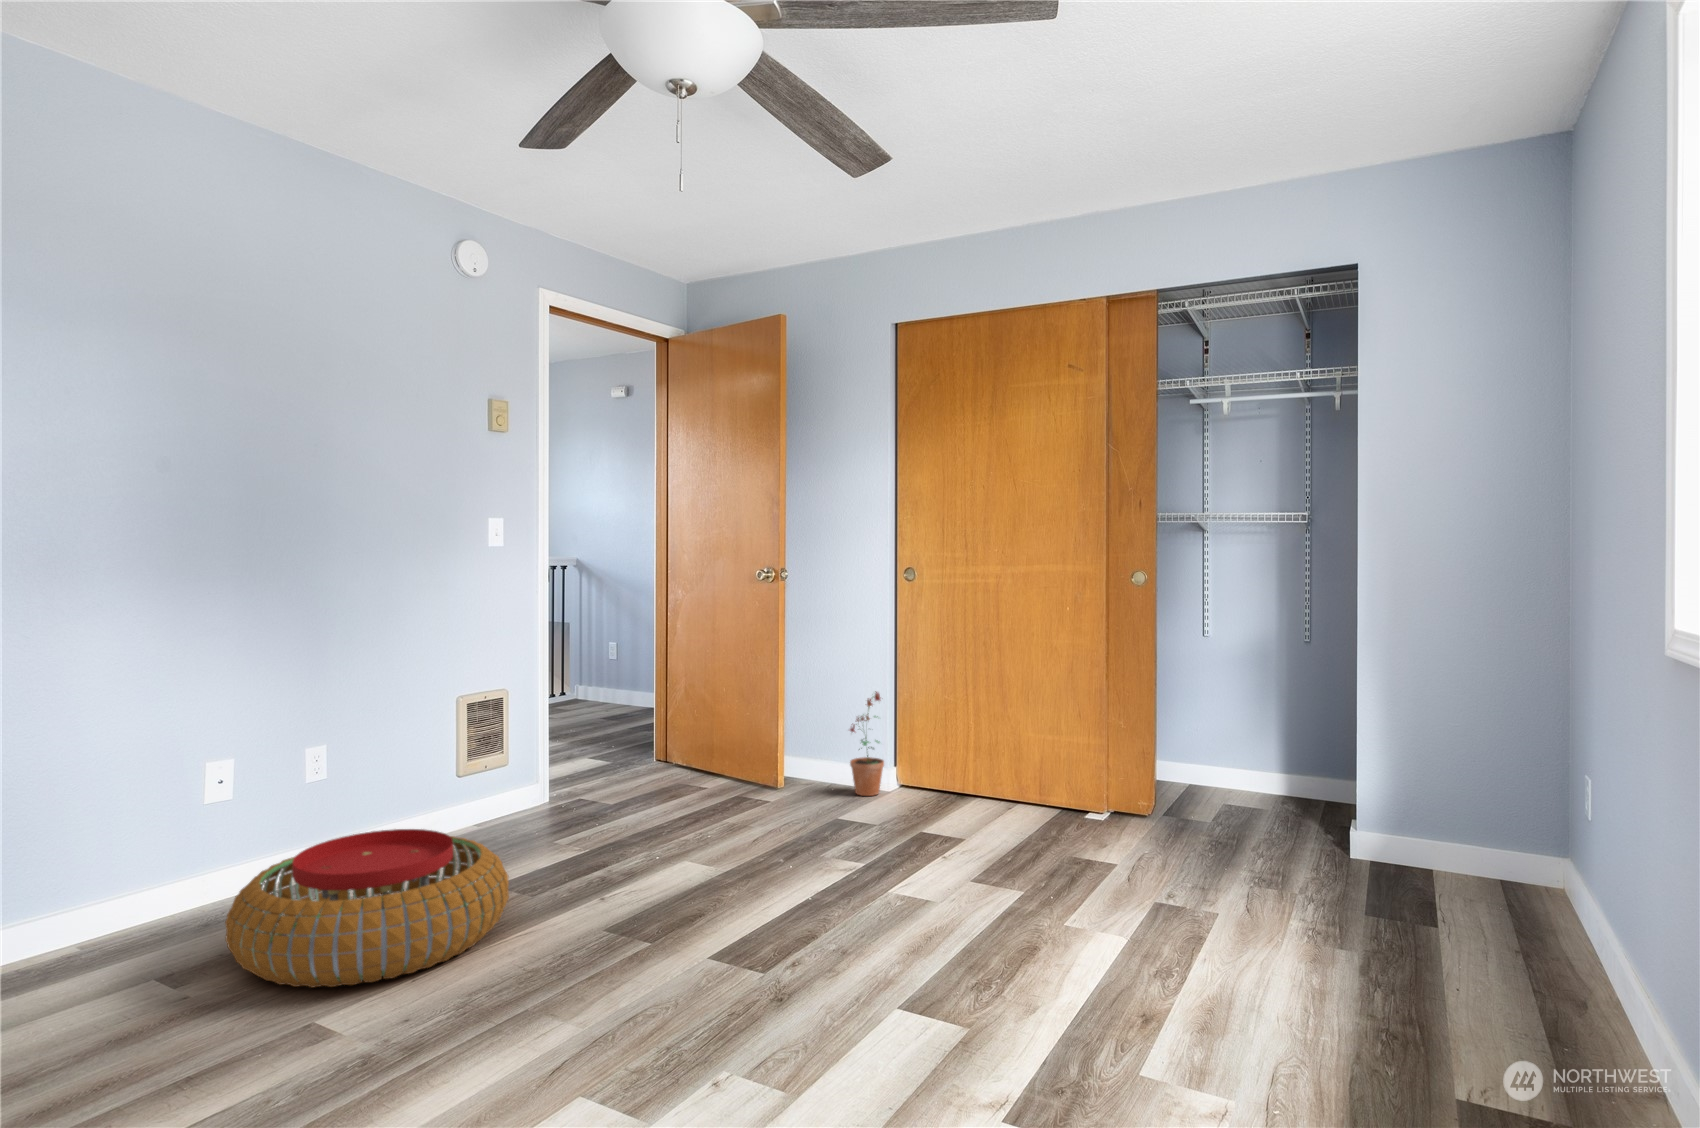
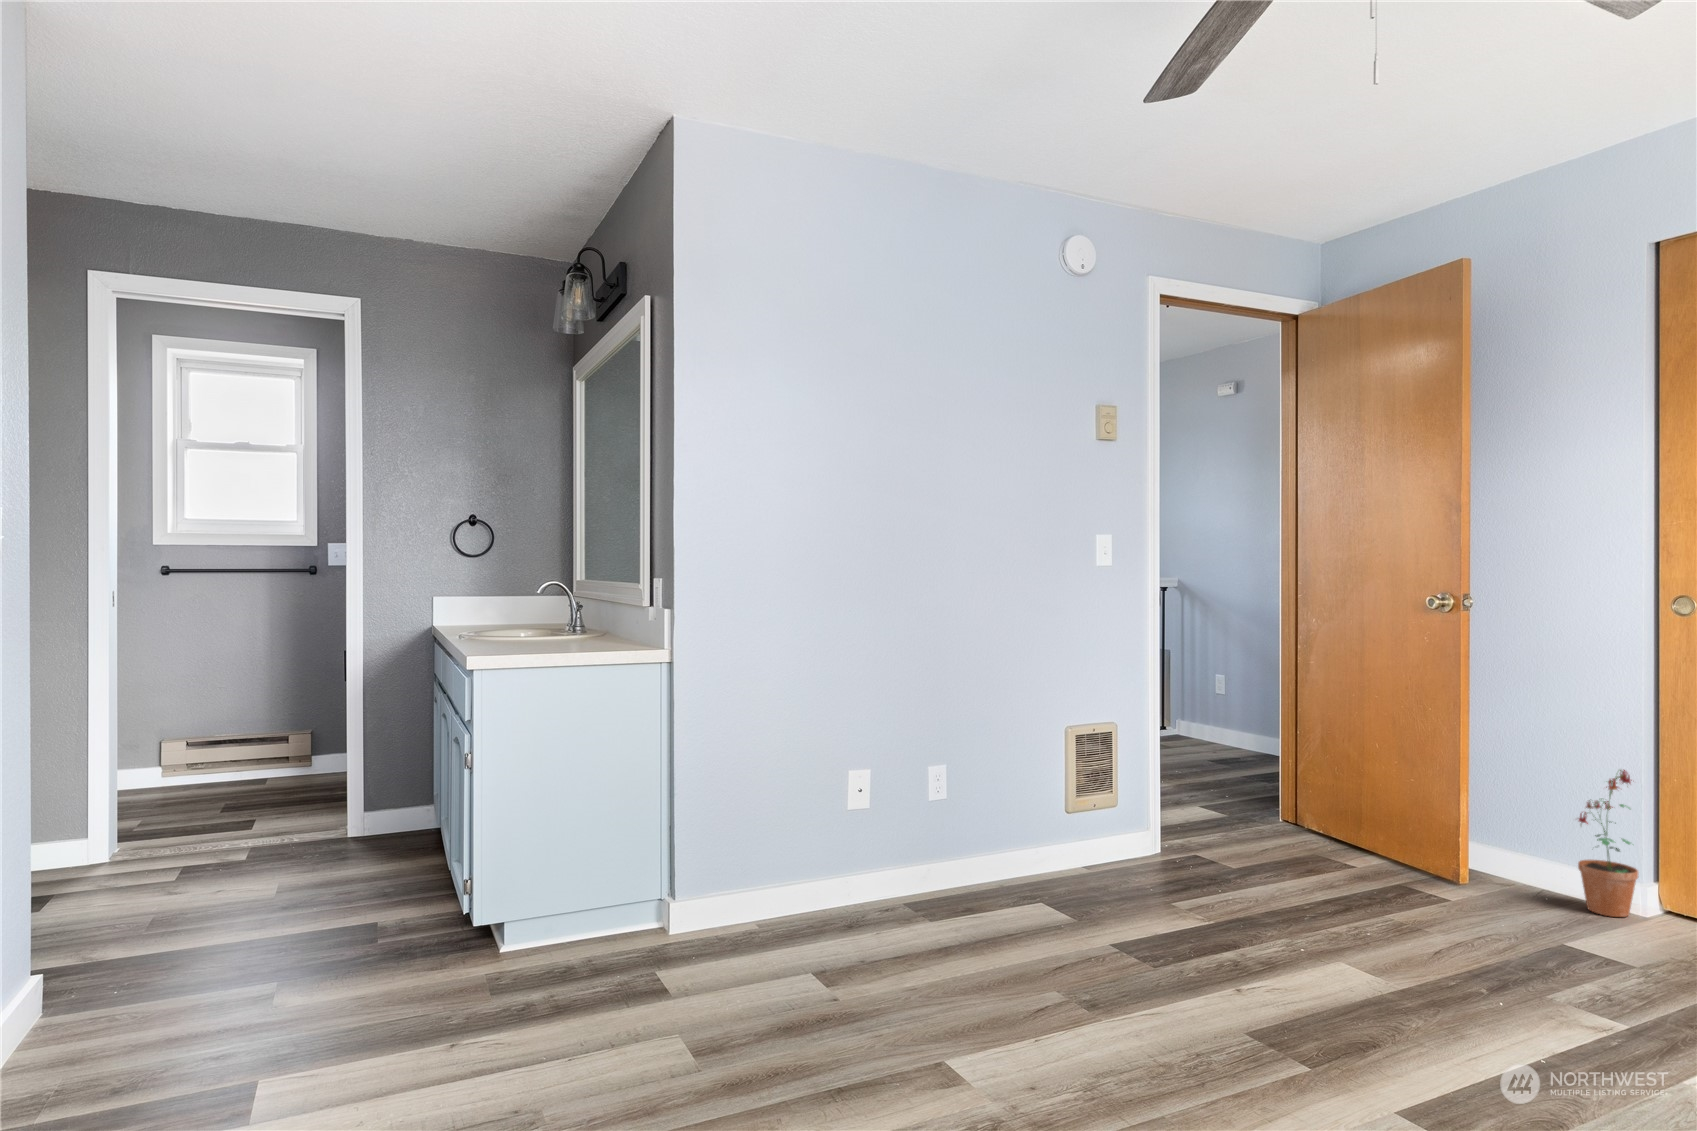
pouf: present [225,829,509,987] -> none [863,864,1131,1031]

